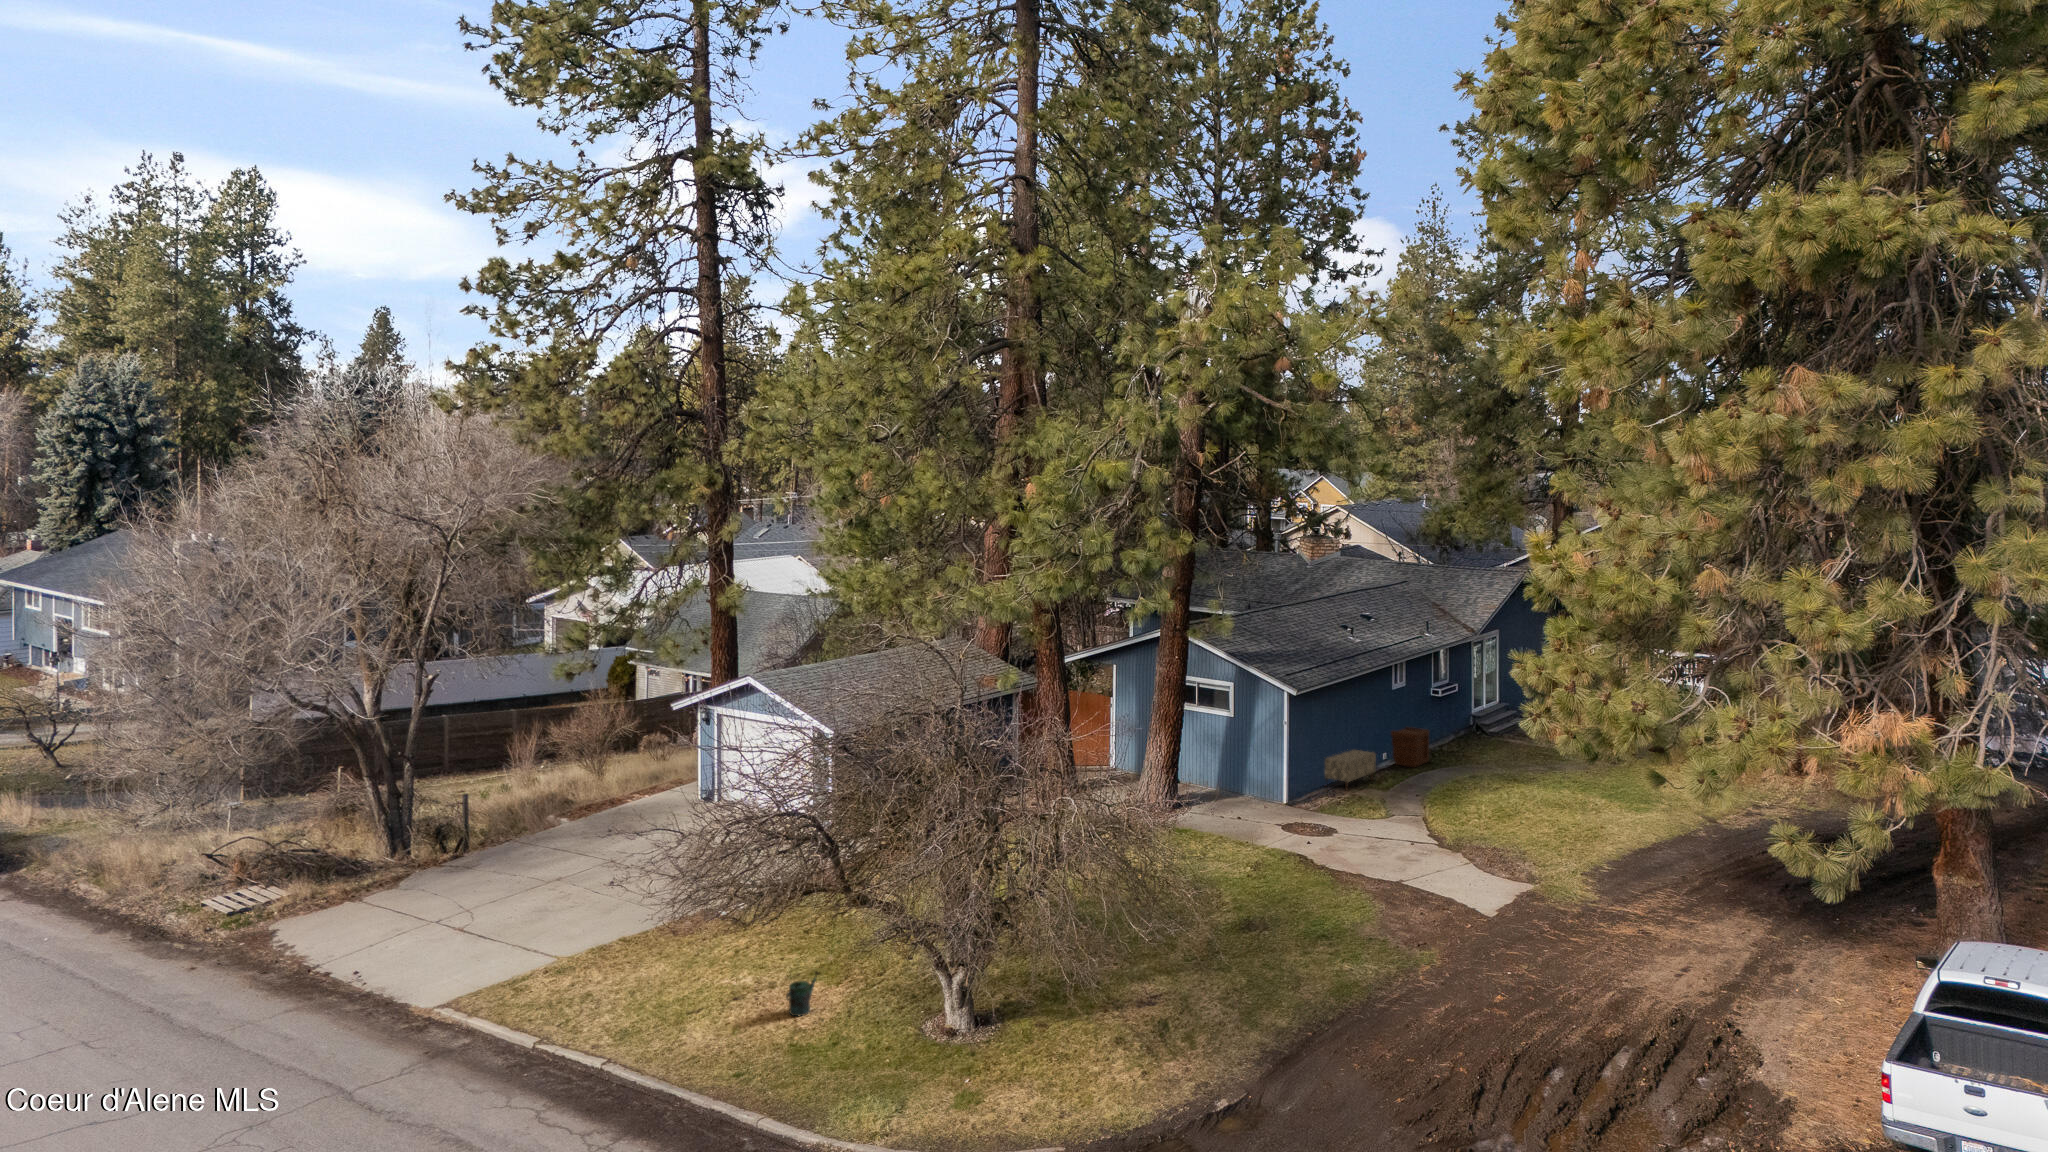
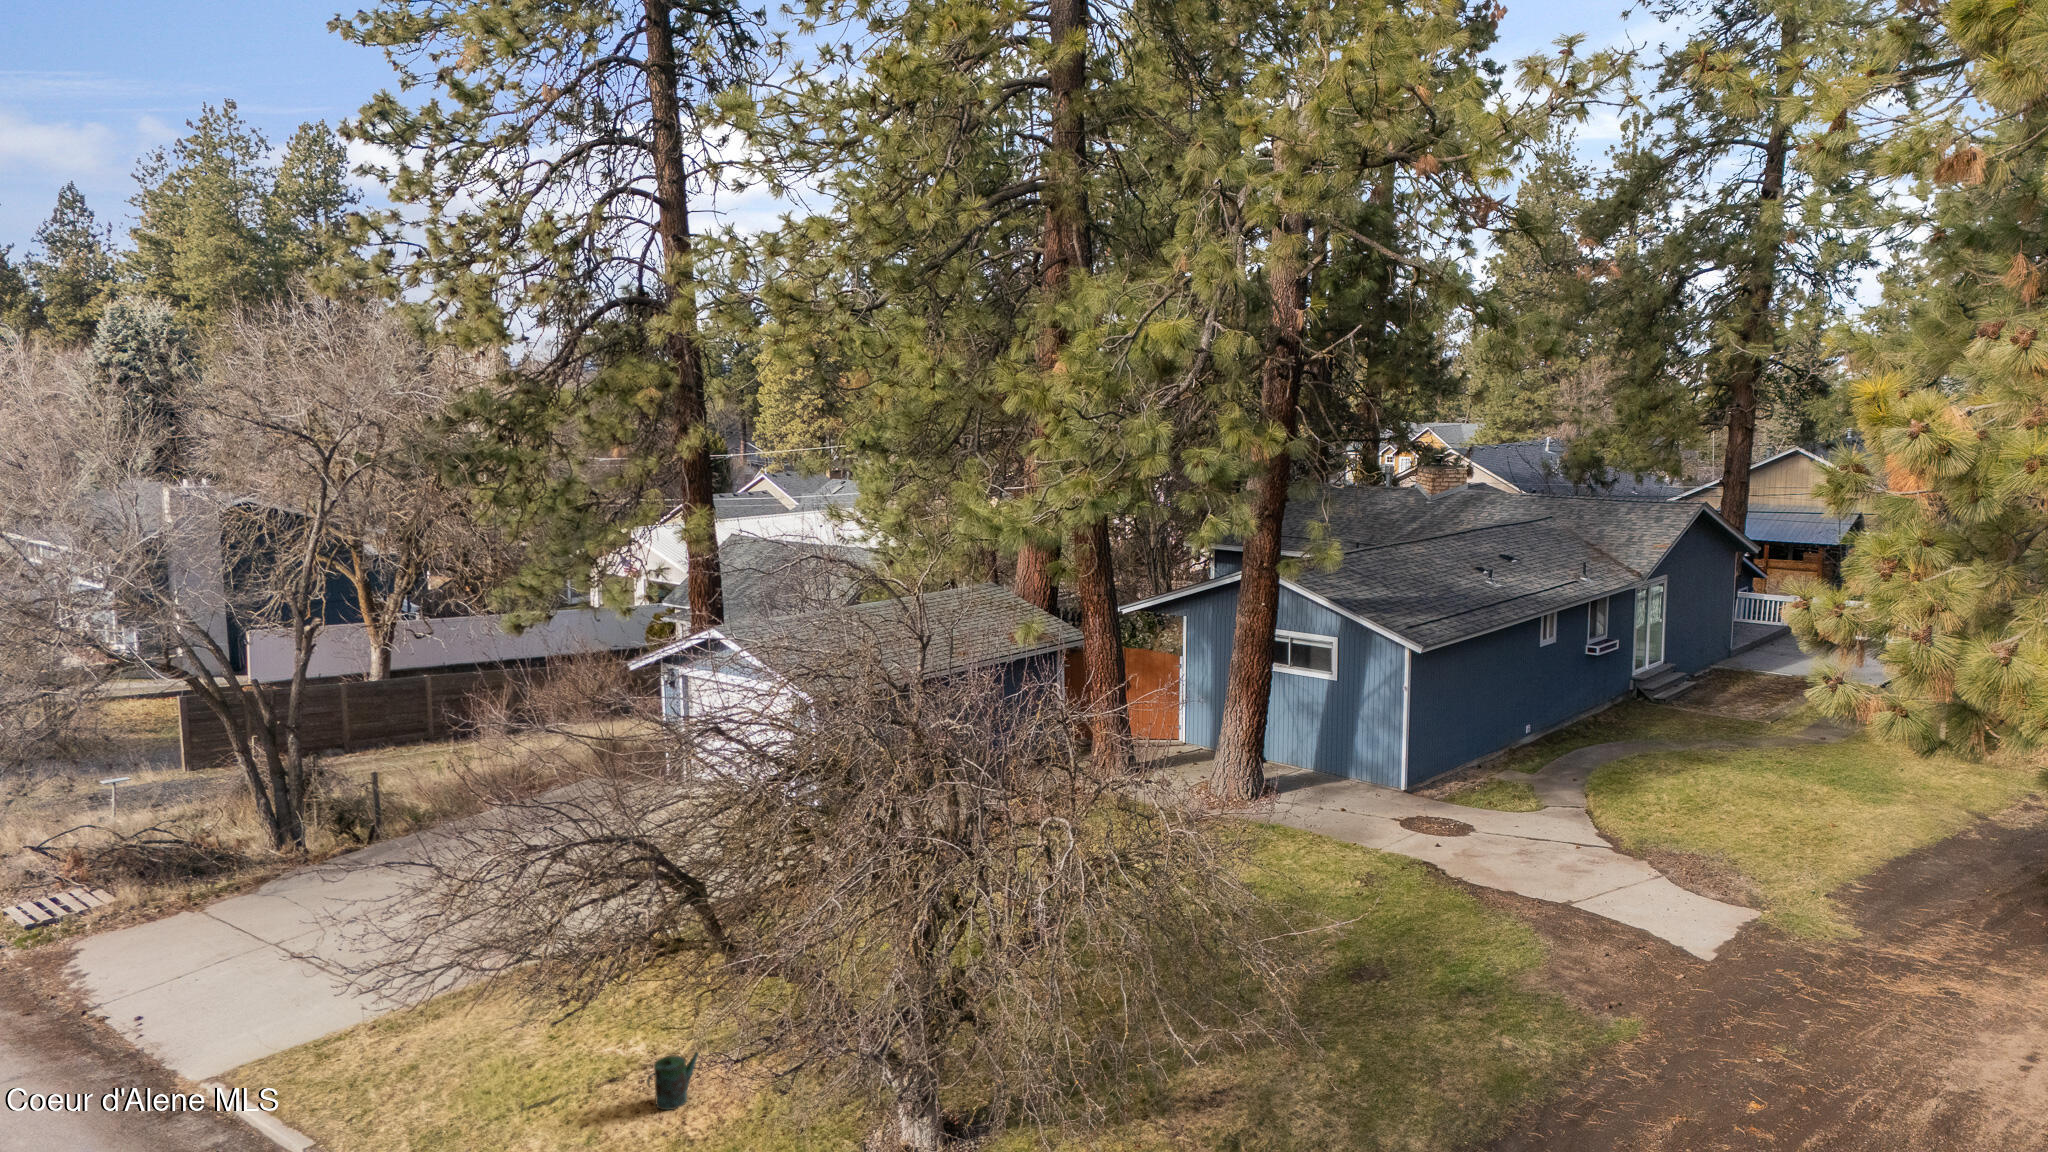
wooden crate: present [1391,727,1430,767] -> none [1529,692,1590,746]
bench: present [1325,749,1376,790] -> none [1451,721,1522,775]

